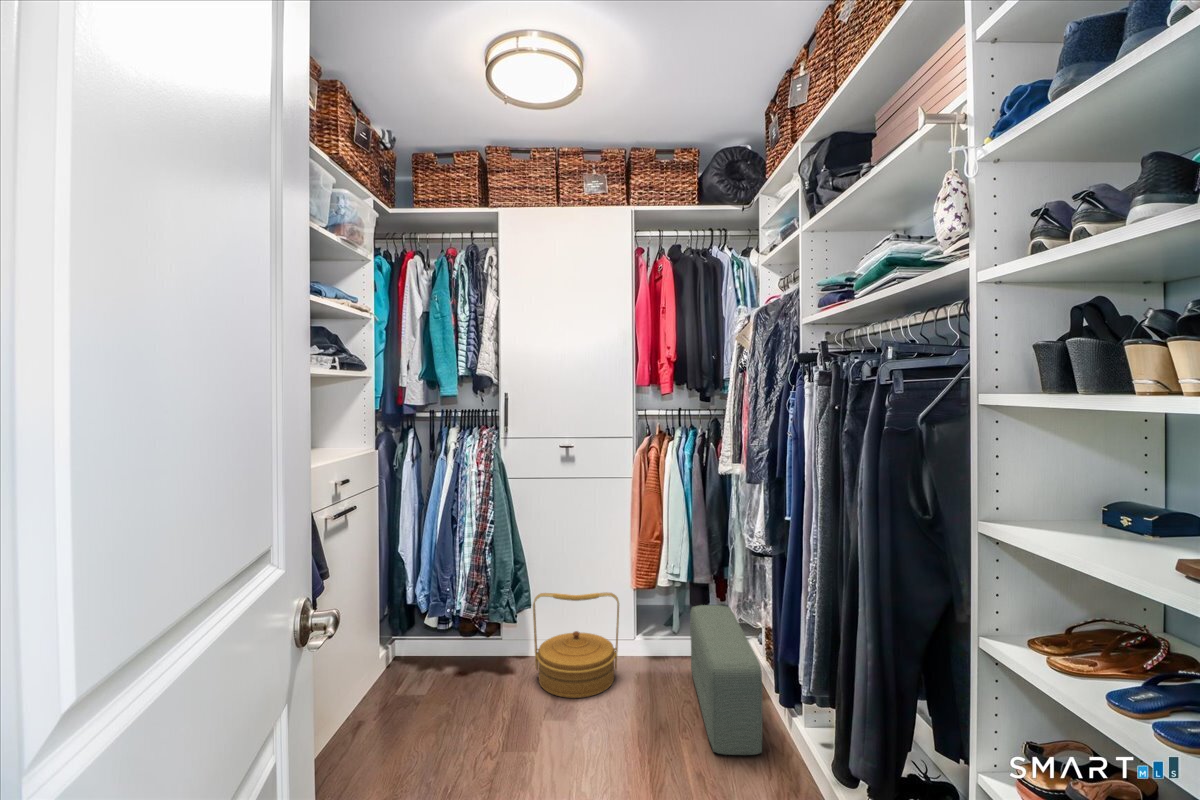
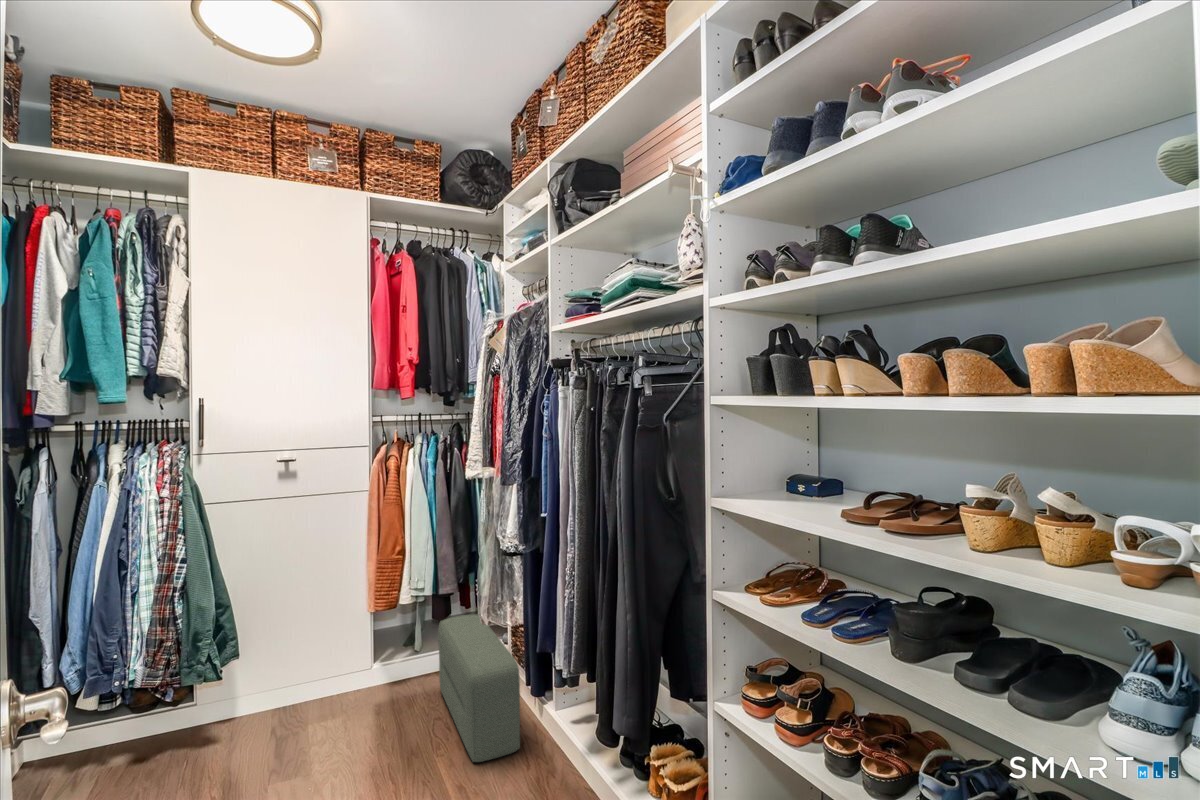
woven basket: present [533,592,619,698] -> none [246,622,359,755]

